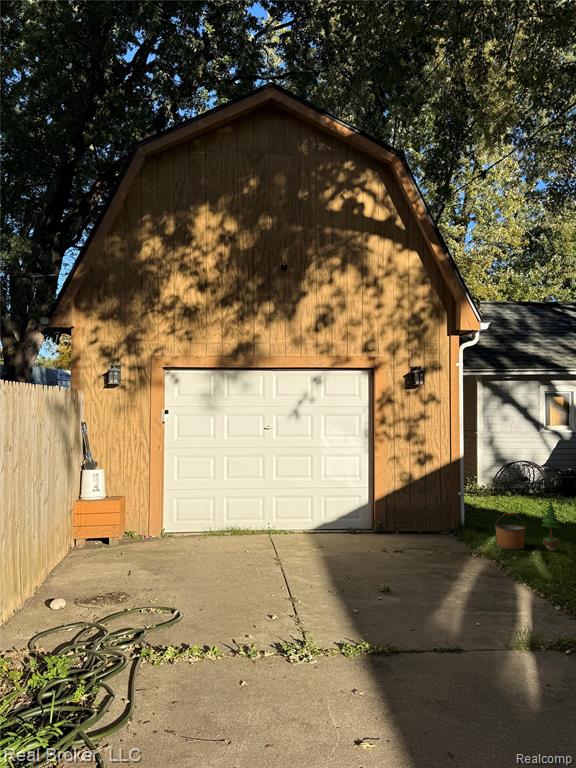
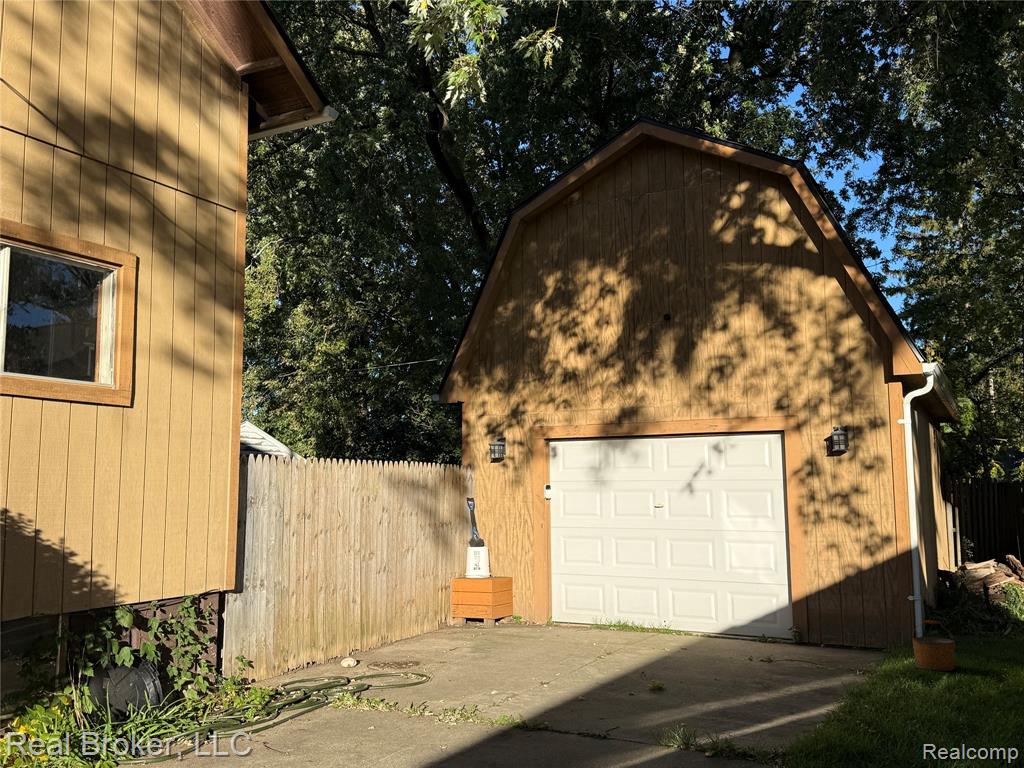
potted tree: present [542,500,560,551] -> none [968,603,997,677]

